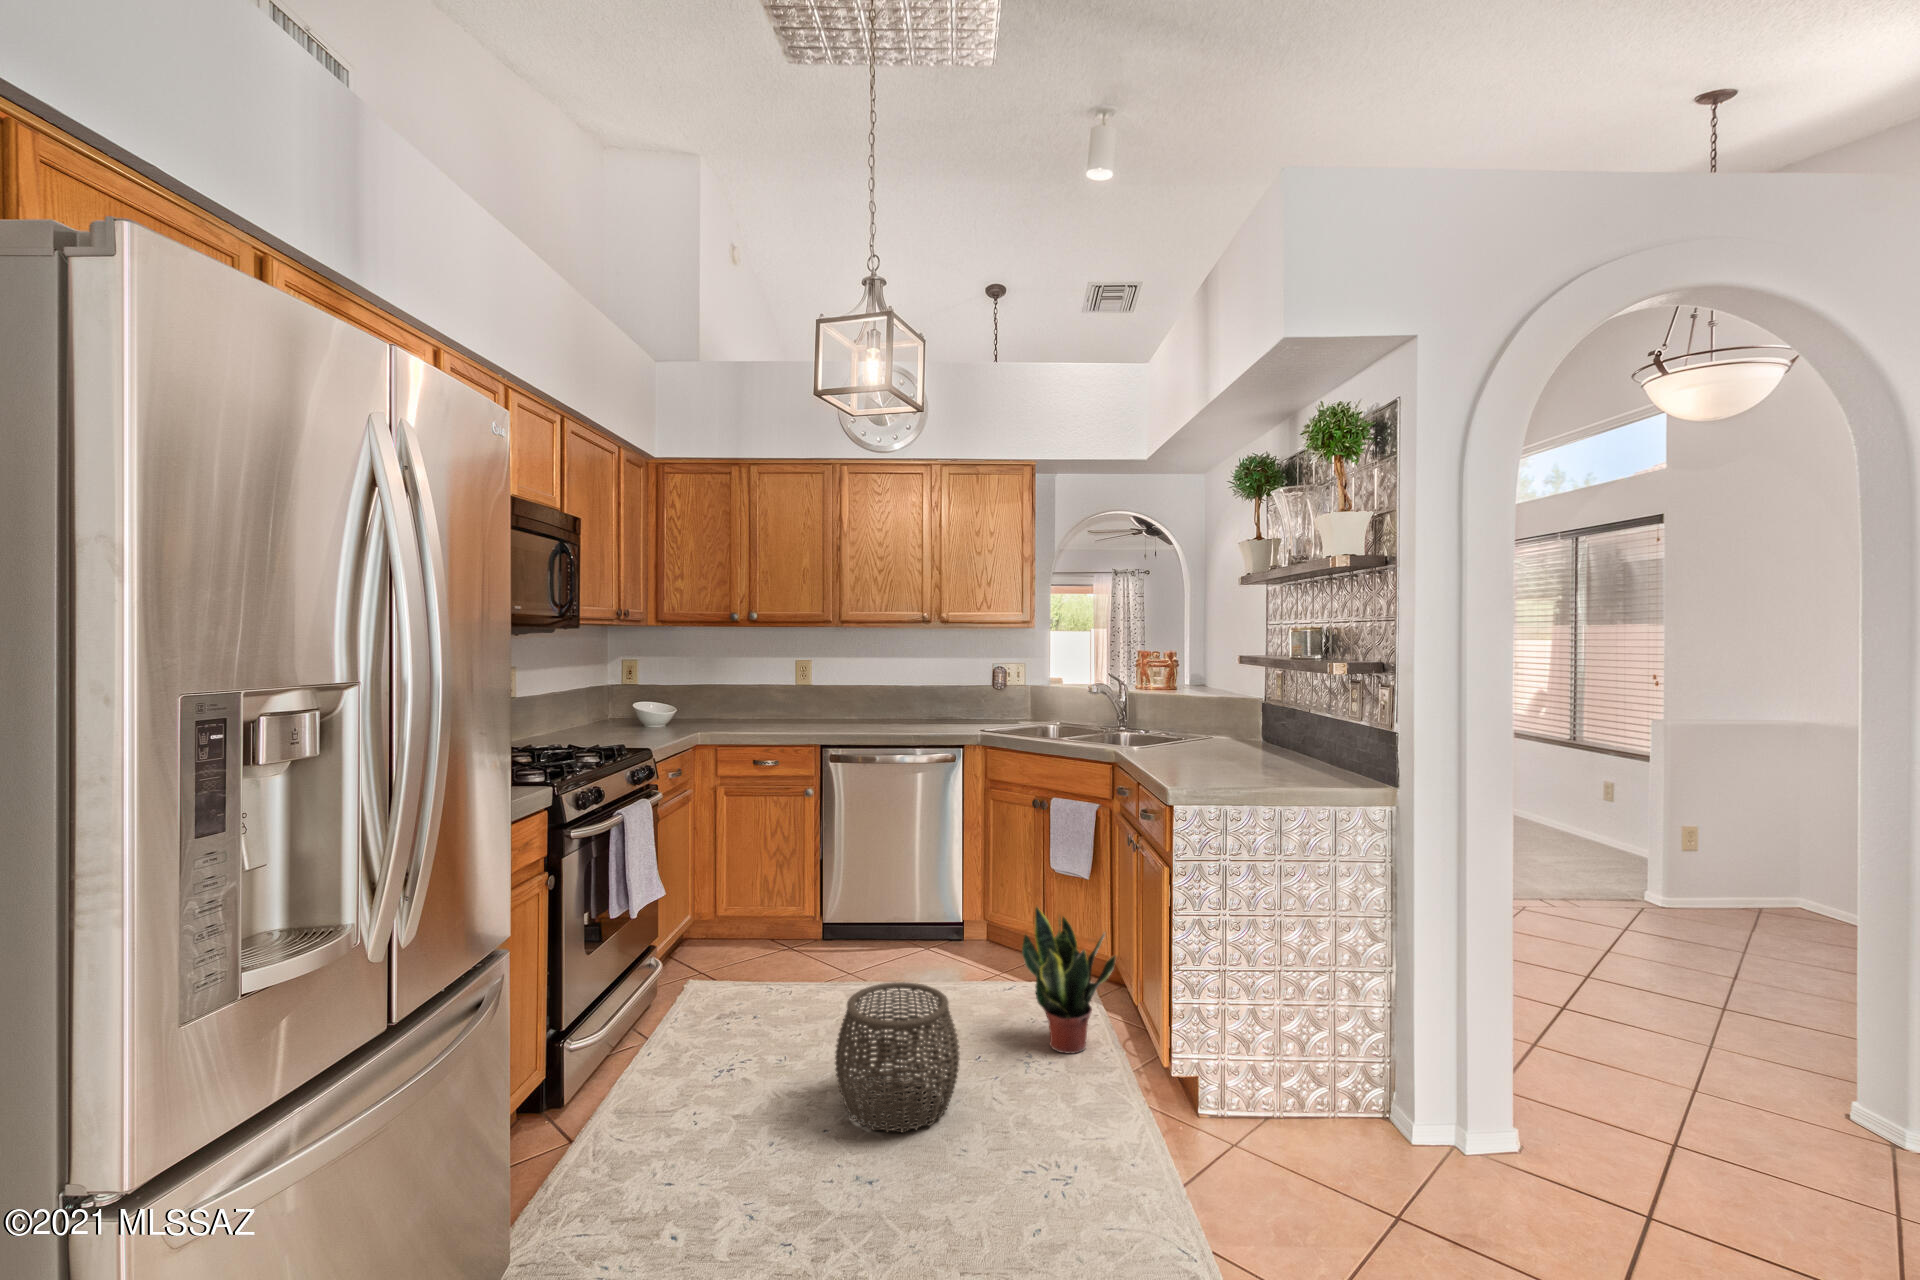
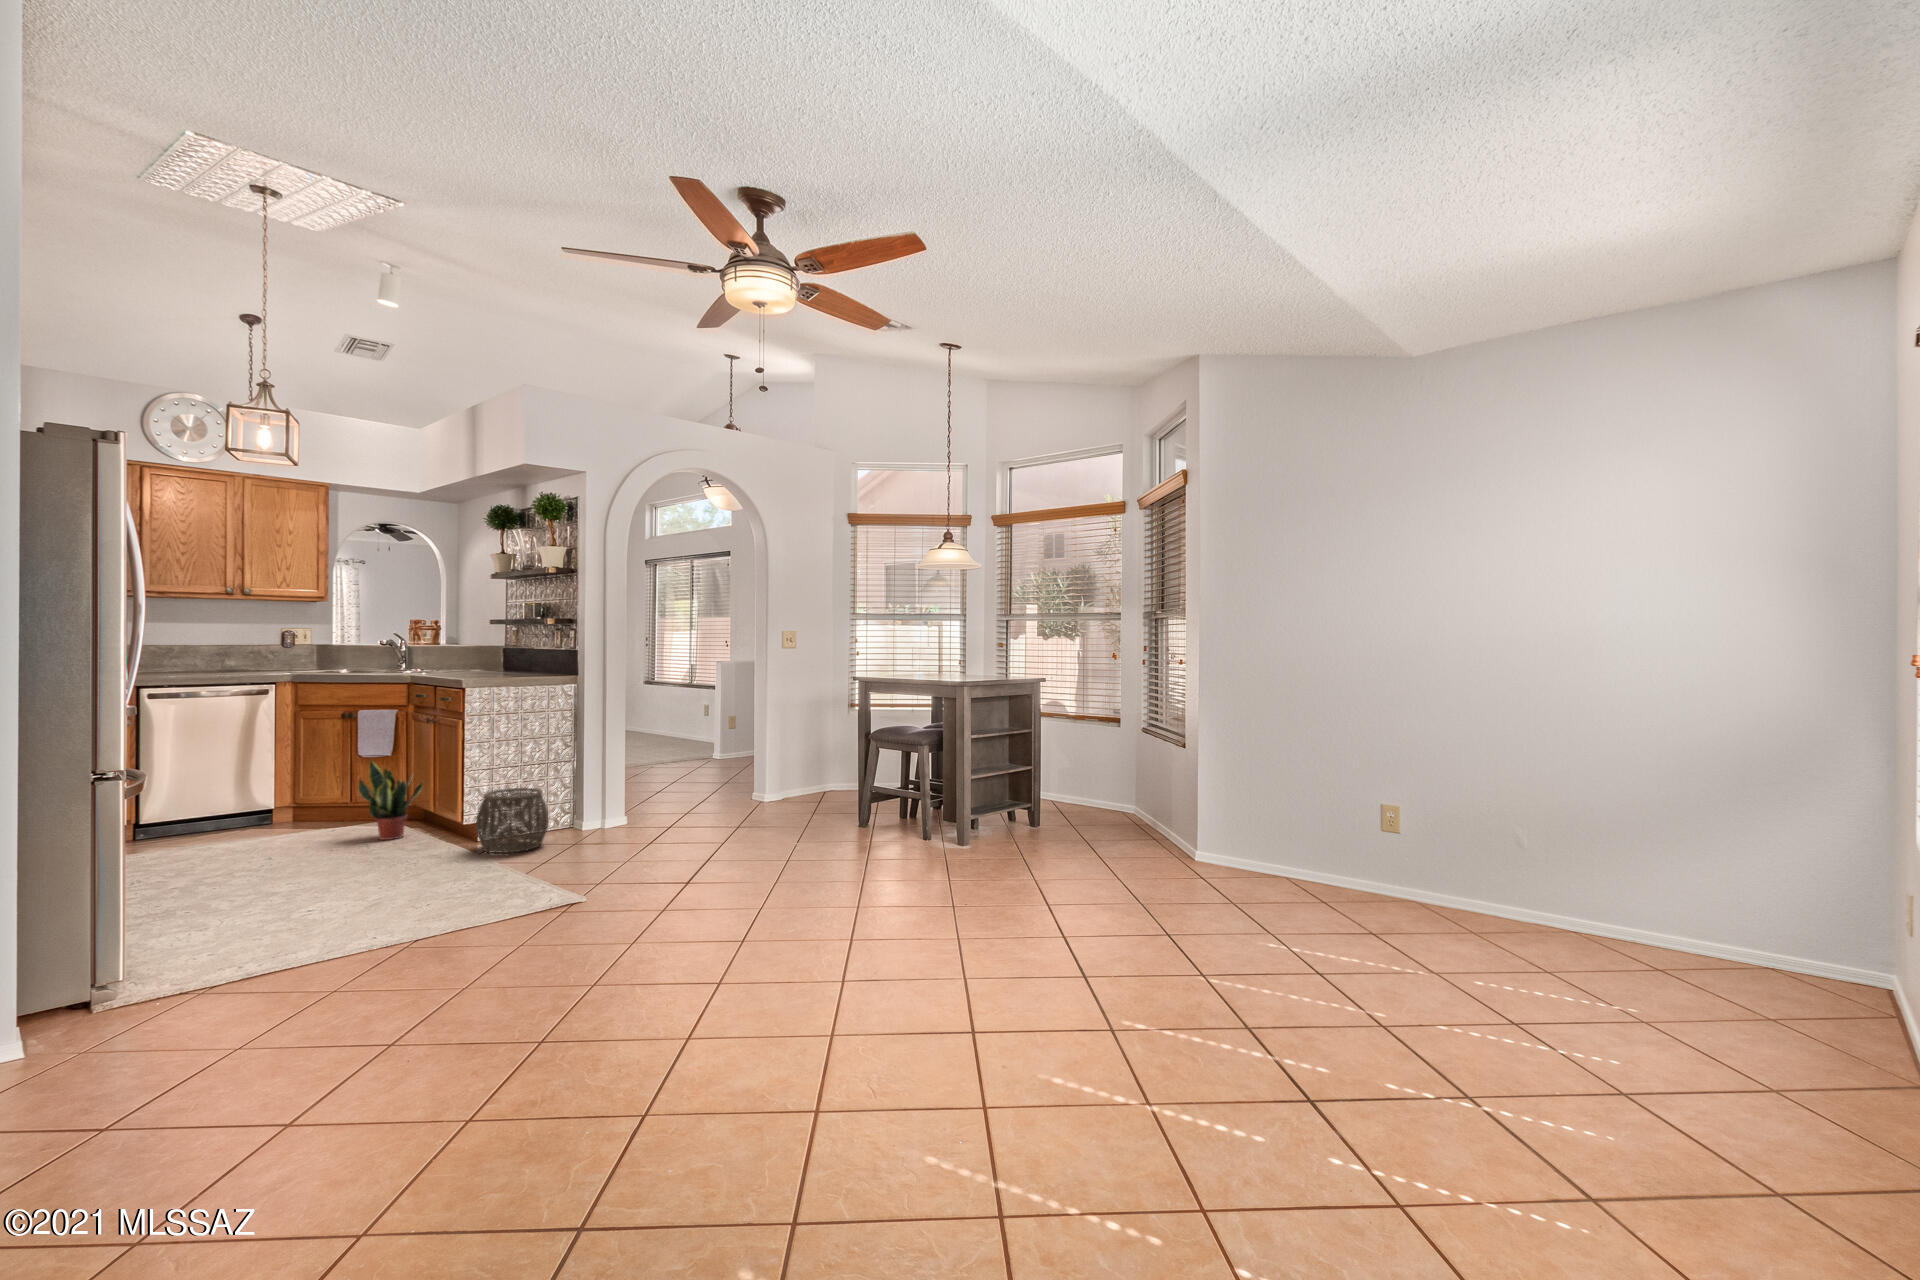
woven basket: present [835,982,960,1132] -> present [476,788,549,853]

